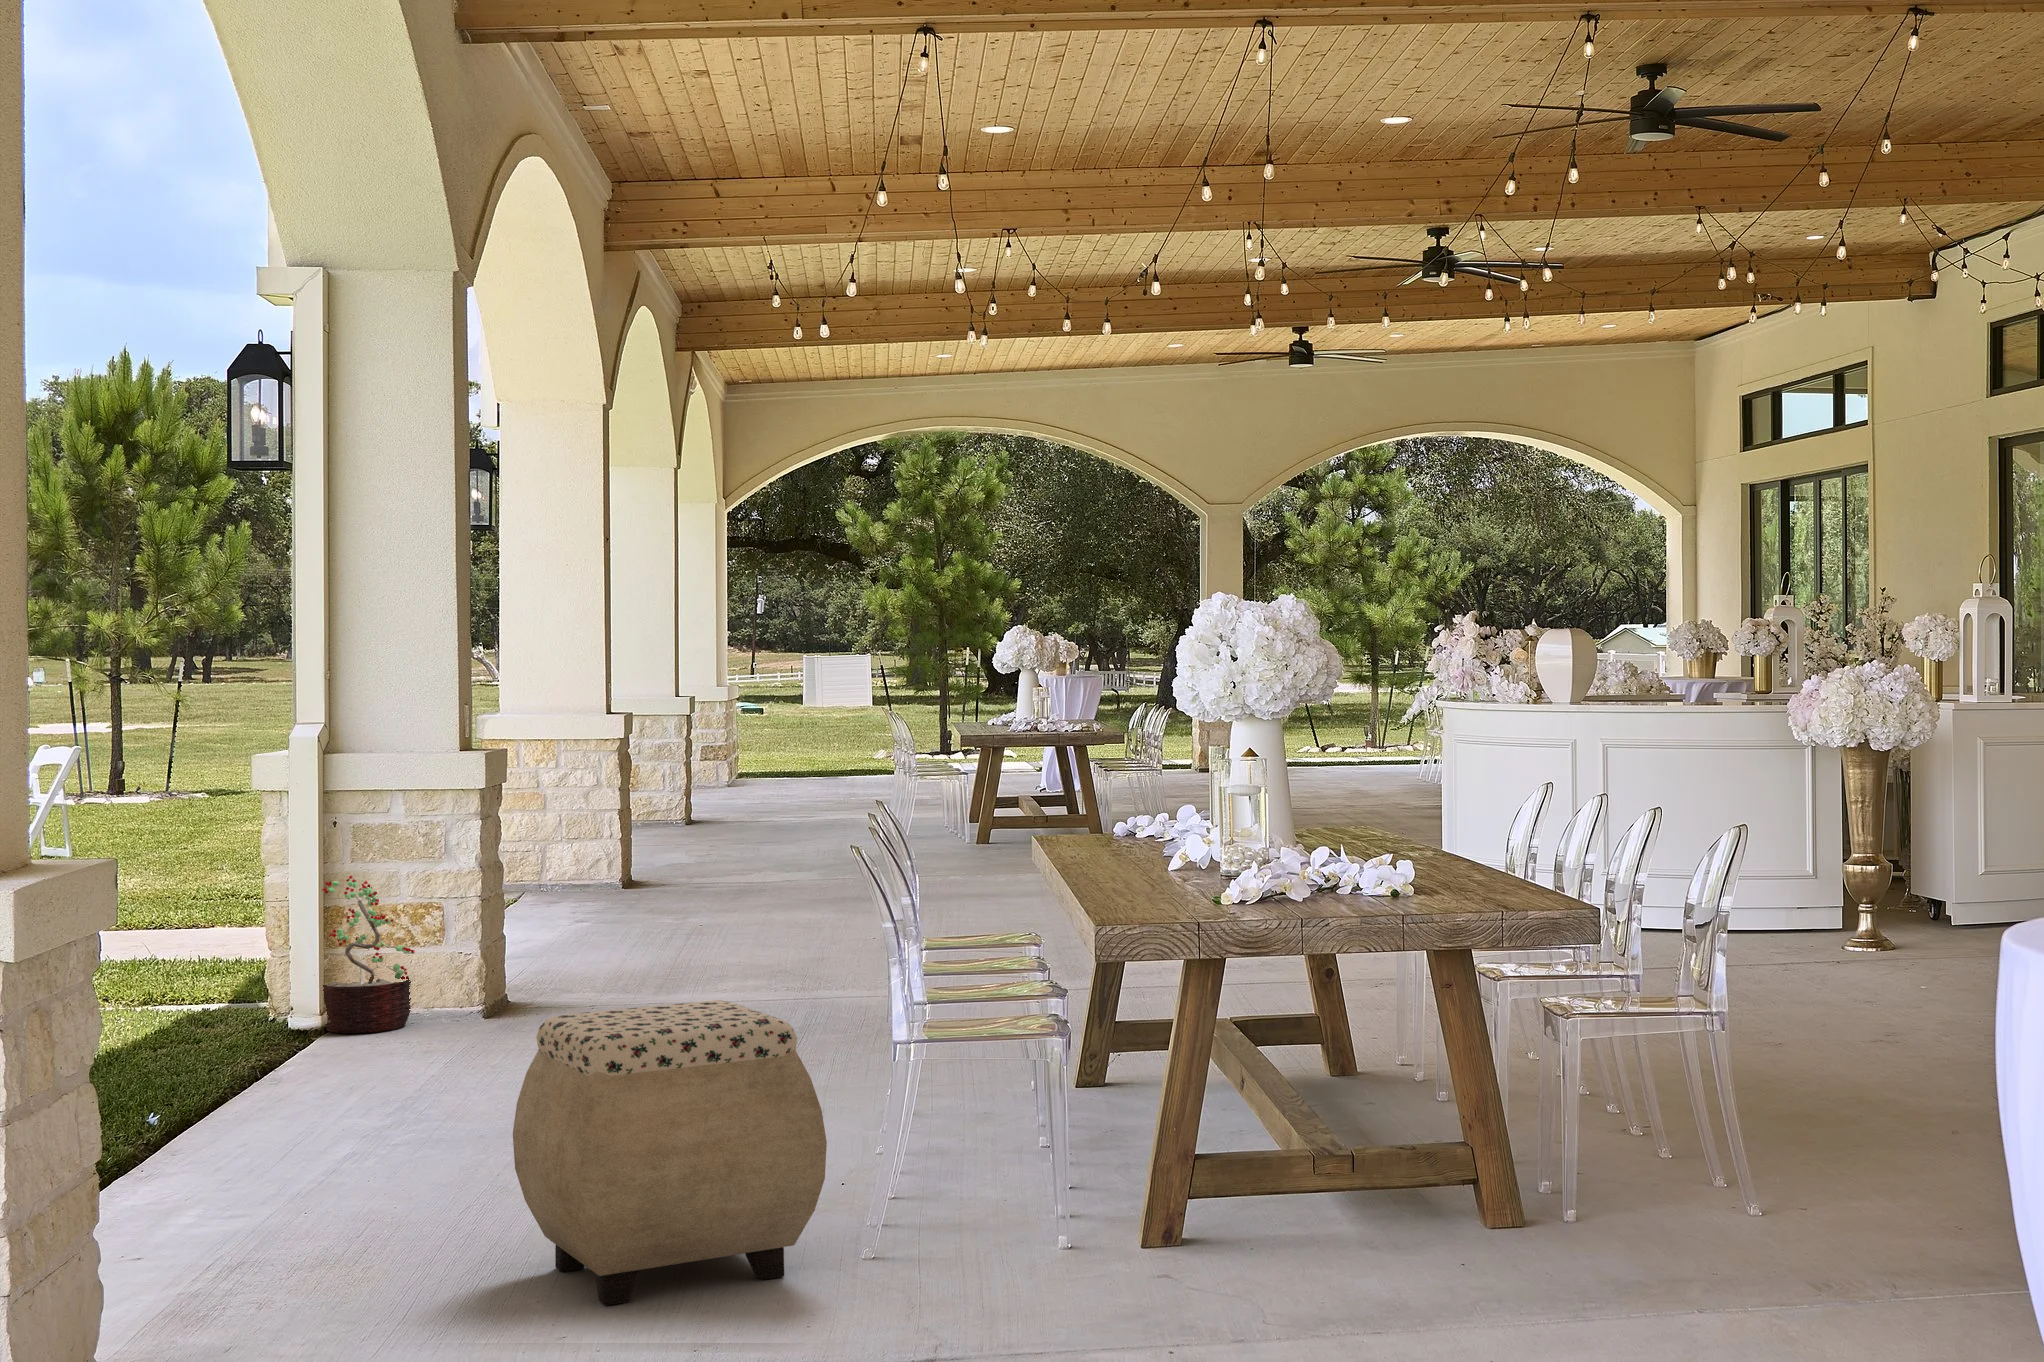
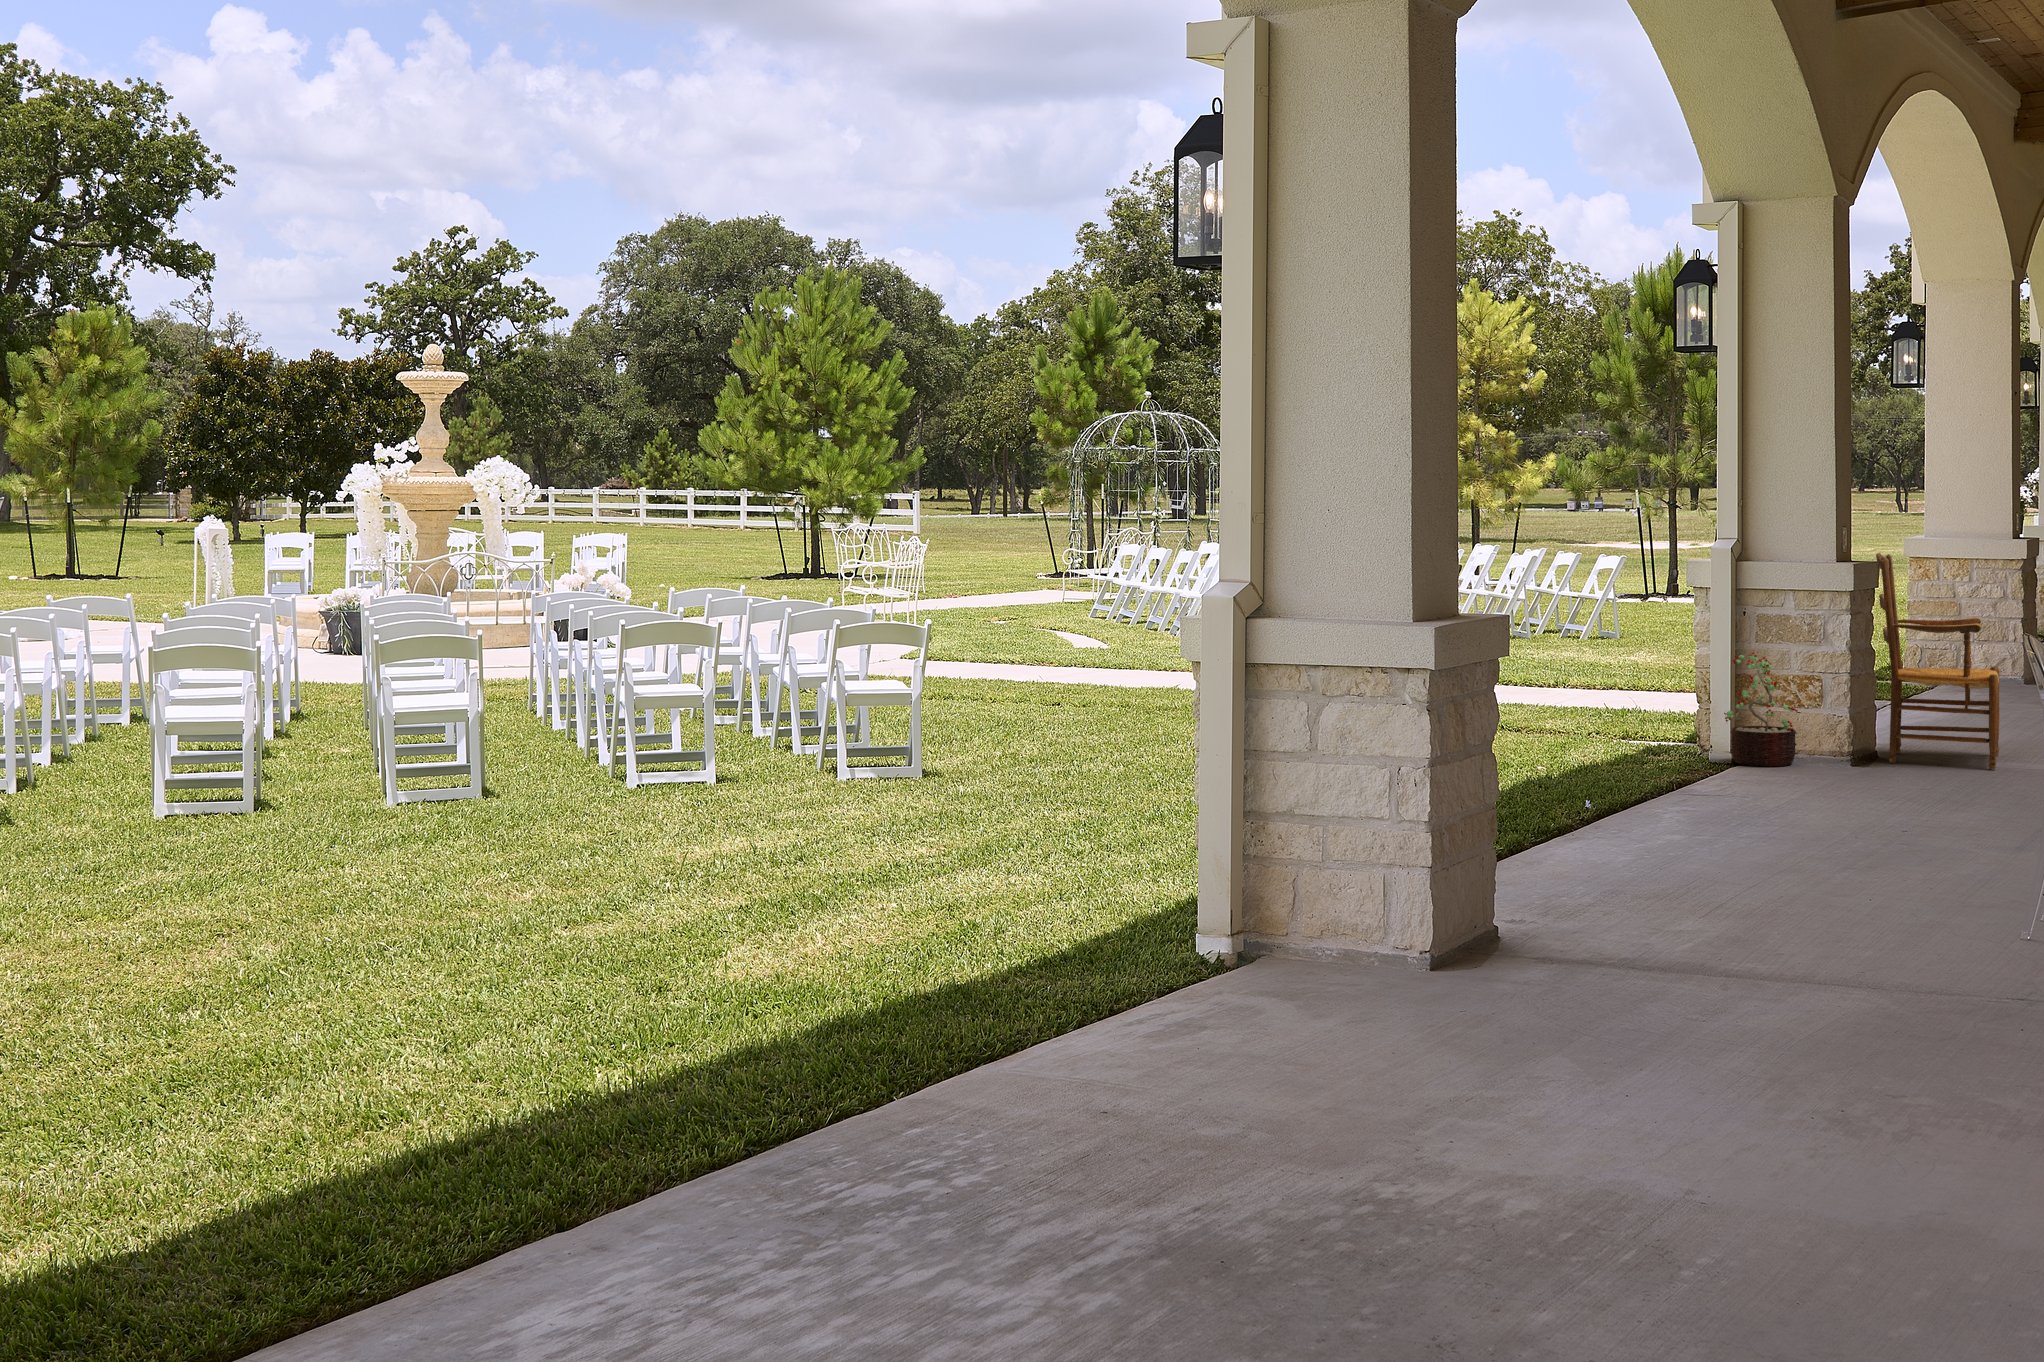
armchair: none [508,734,662,1008] -> present [1876,553,1999,770]
ottoman: present [513,1000,827,1305] -> none [1773,746,1989,949]

